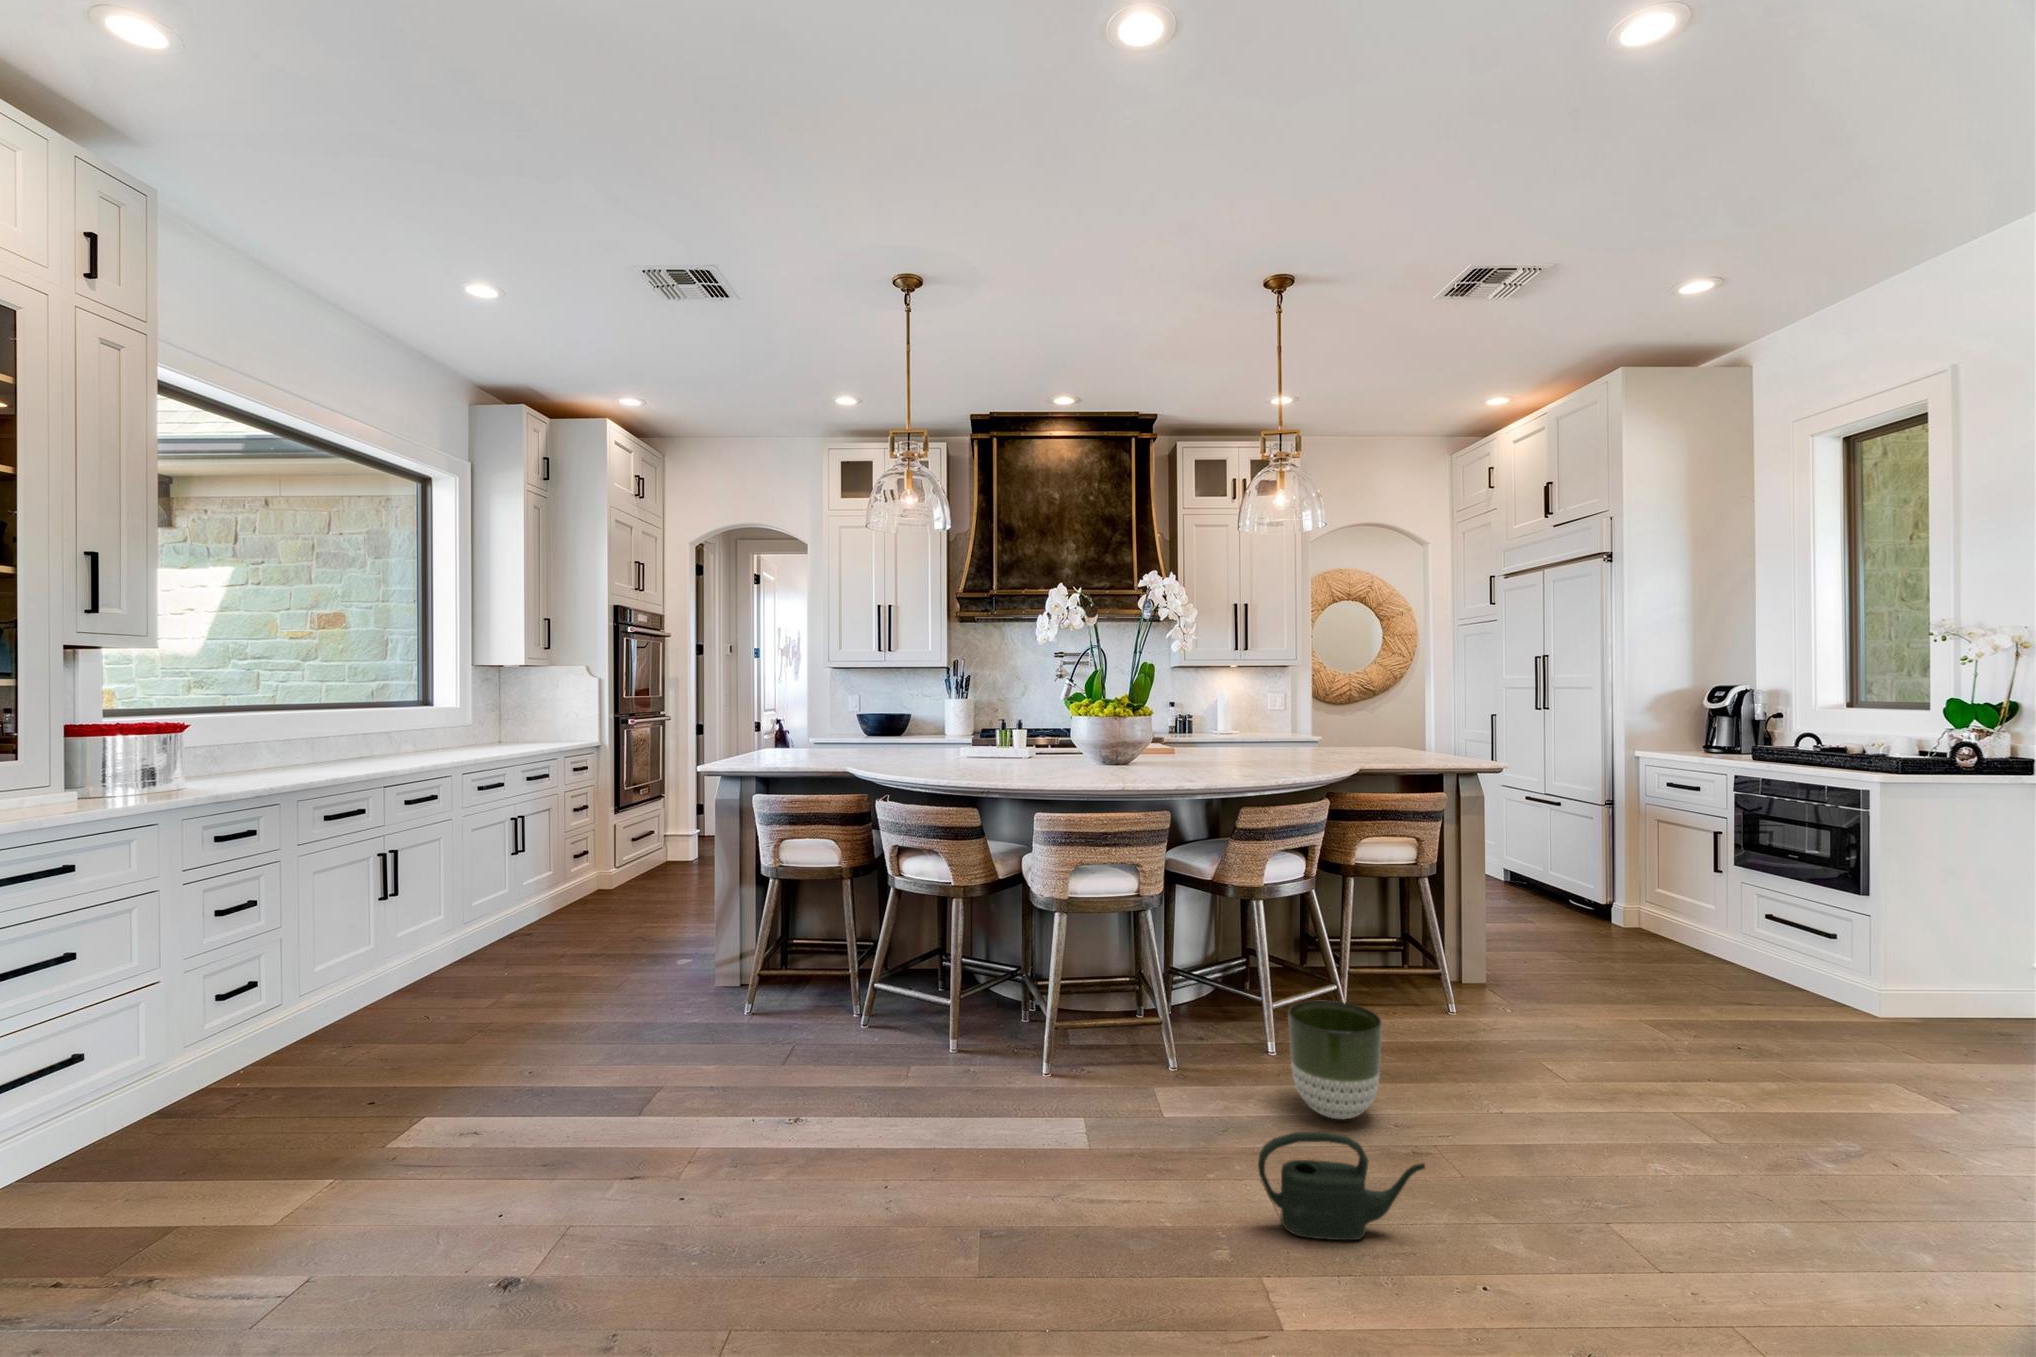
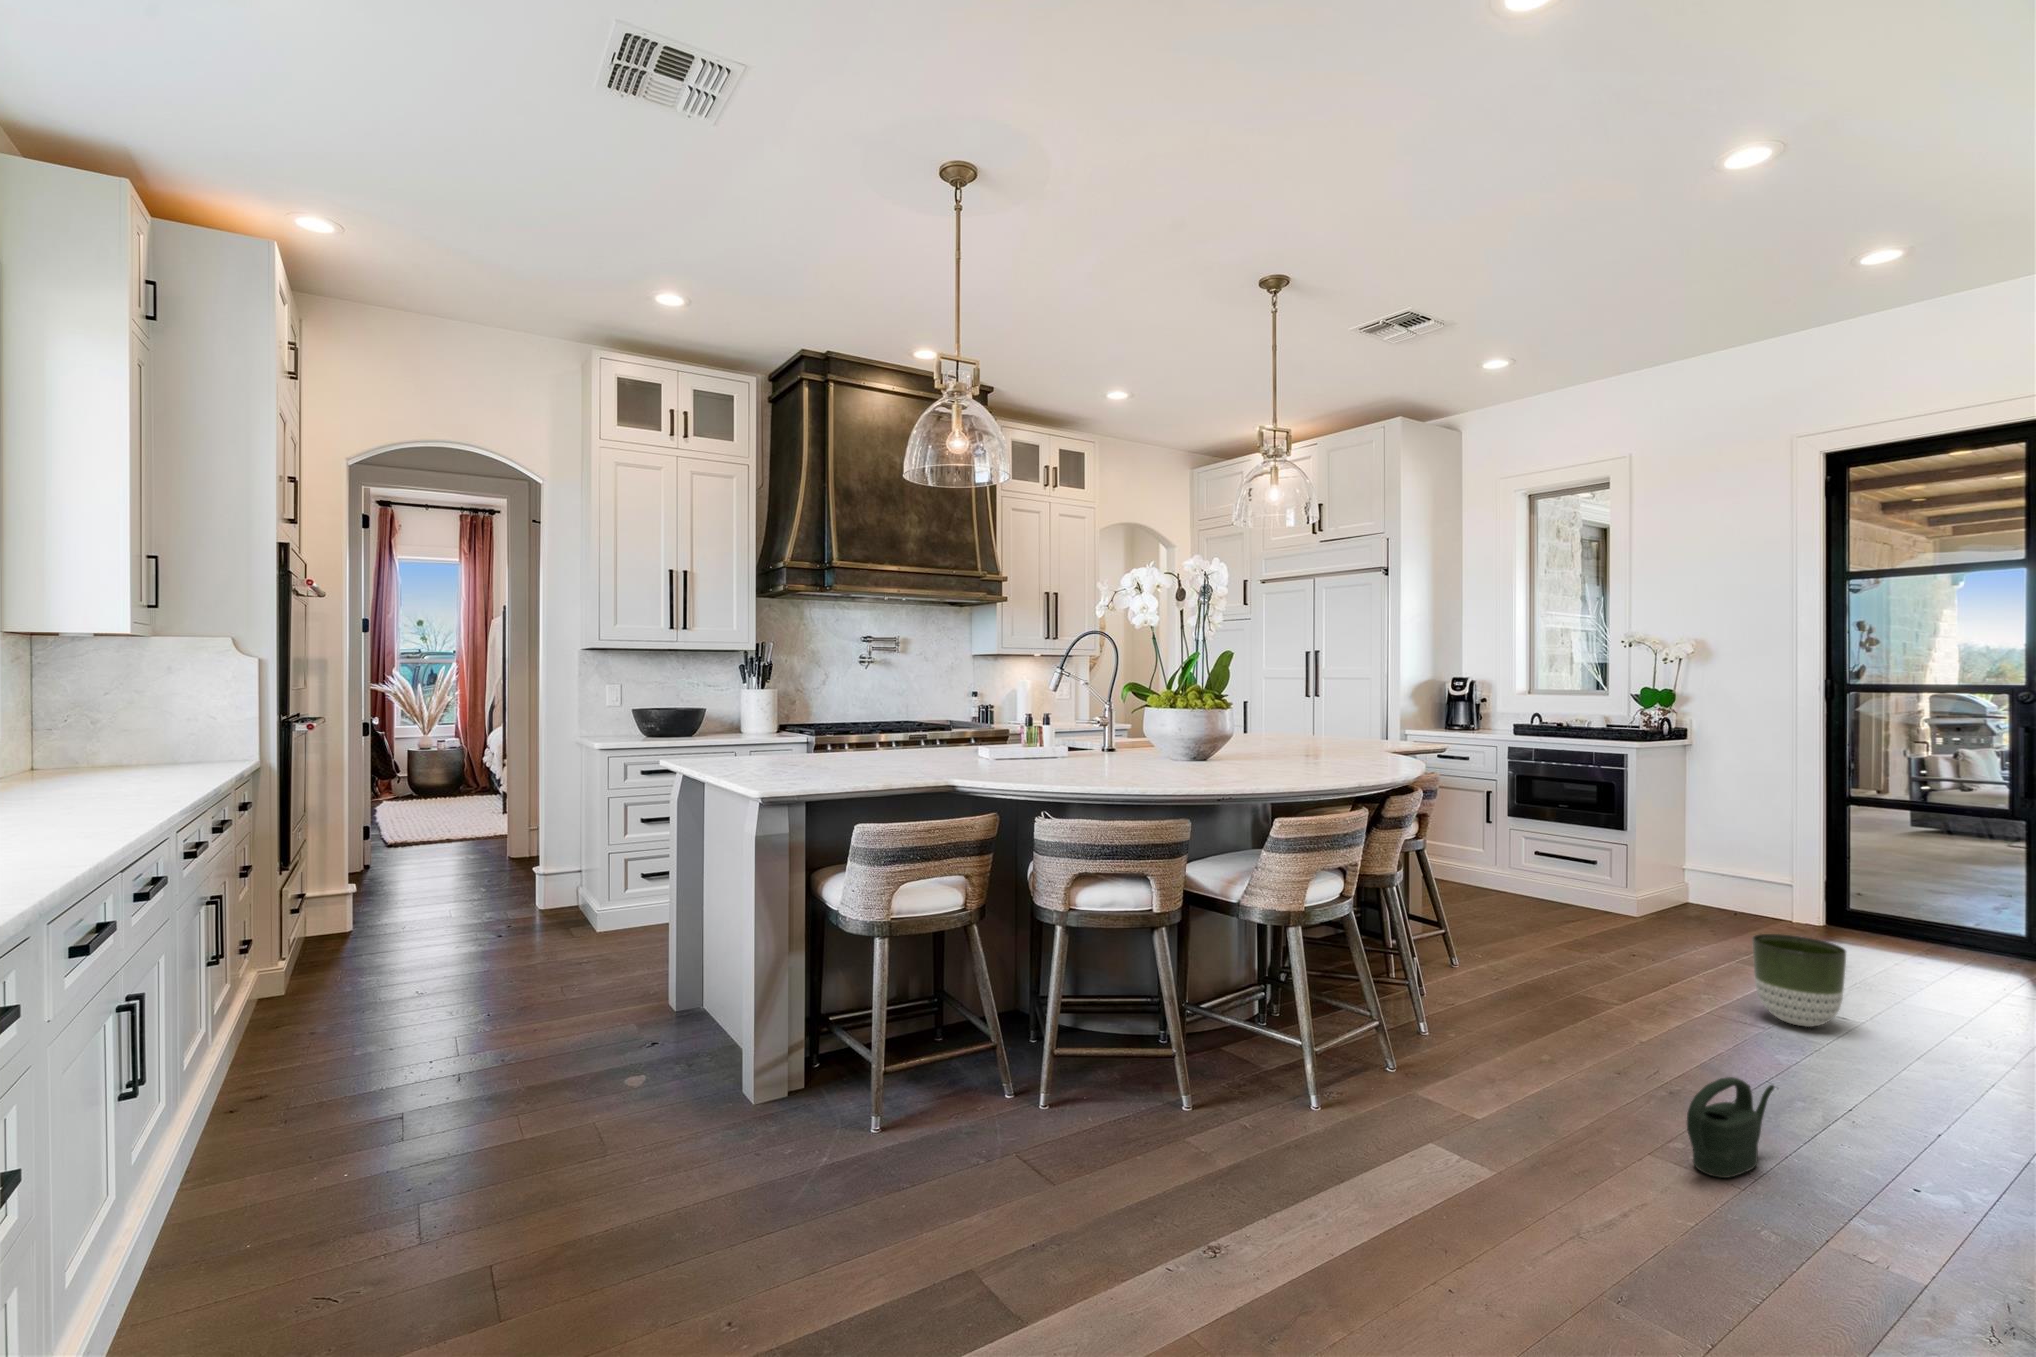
planter: present [1288,1001,1382,1119] -> present [1752,934,1846,1027]

